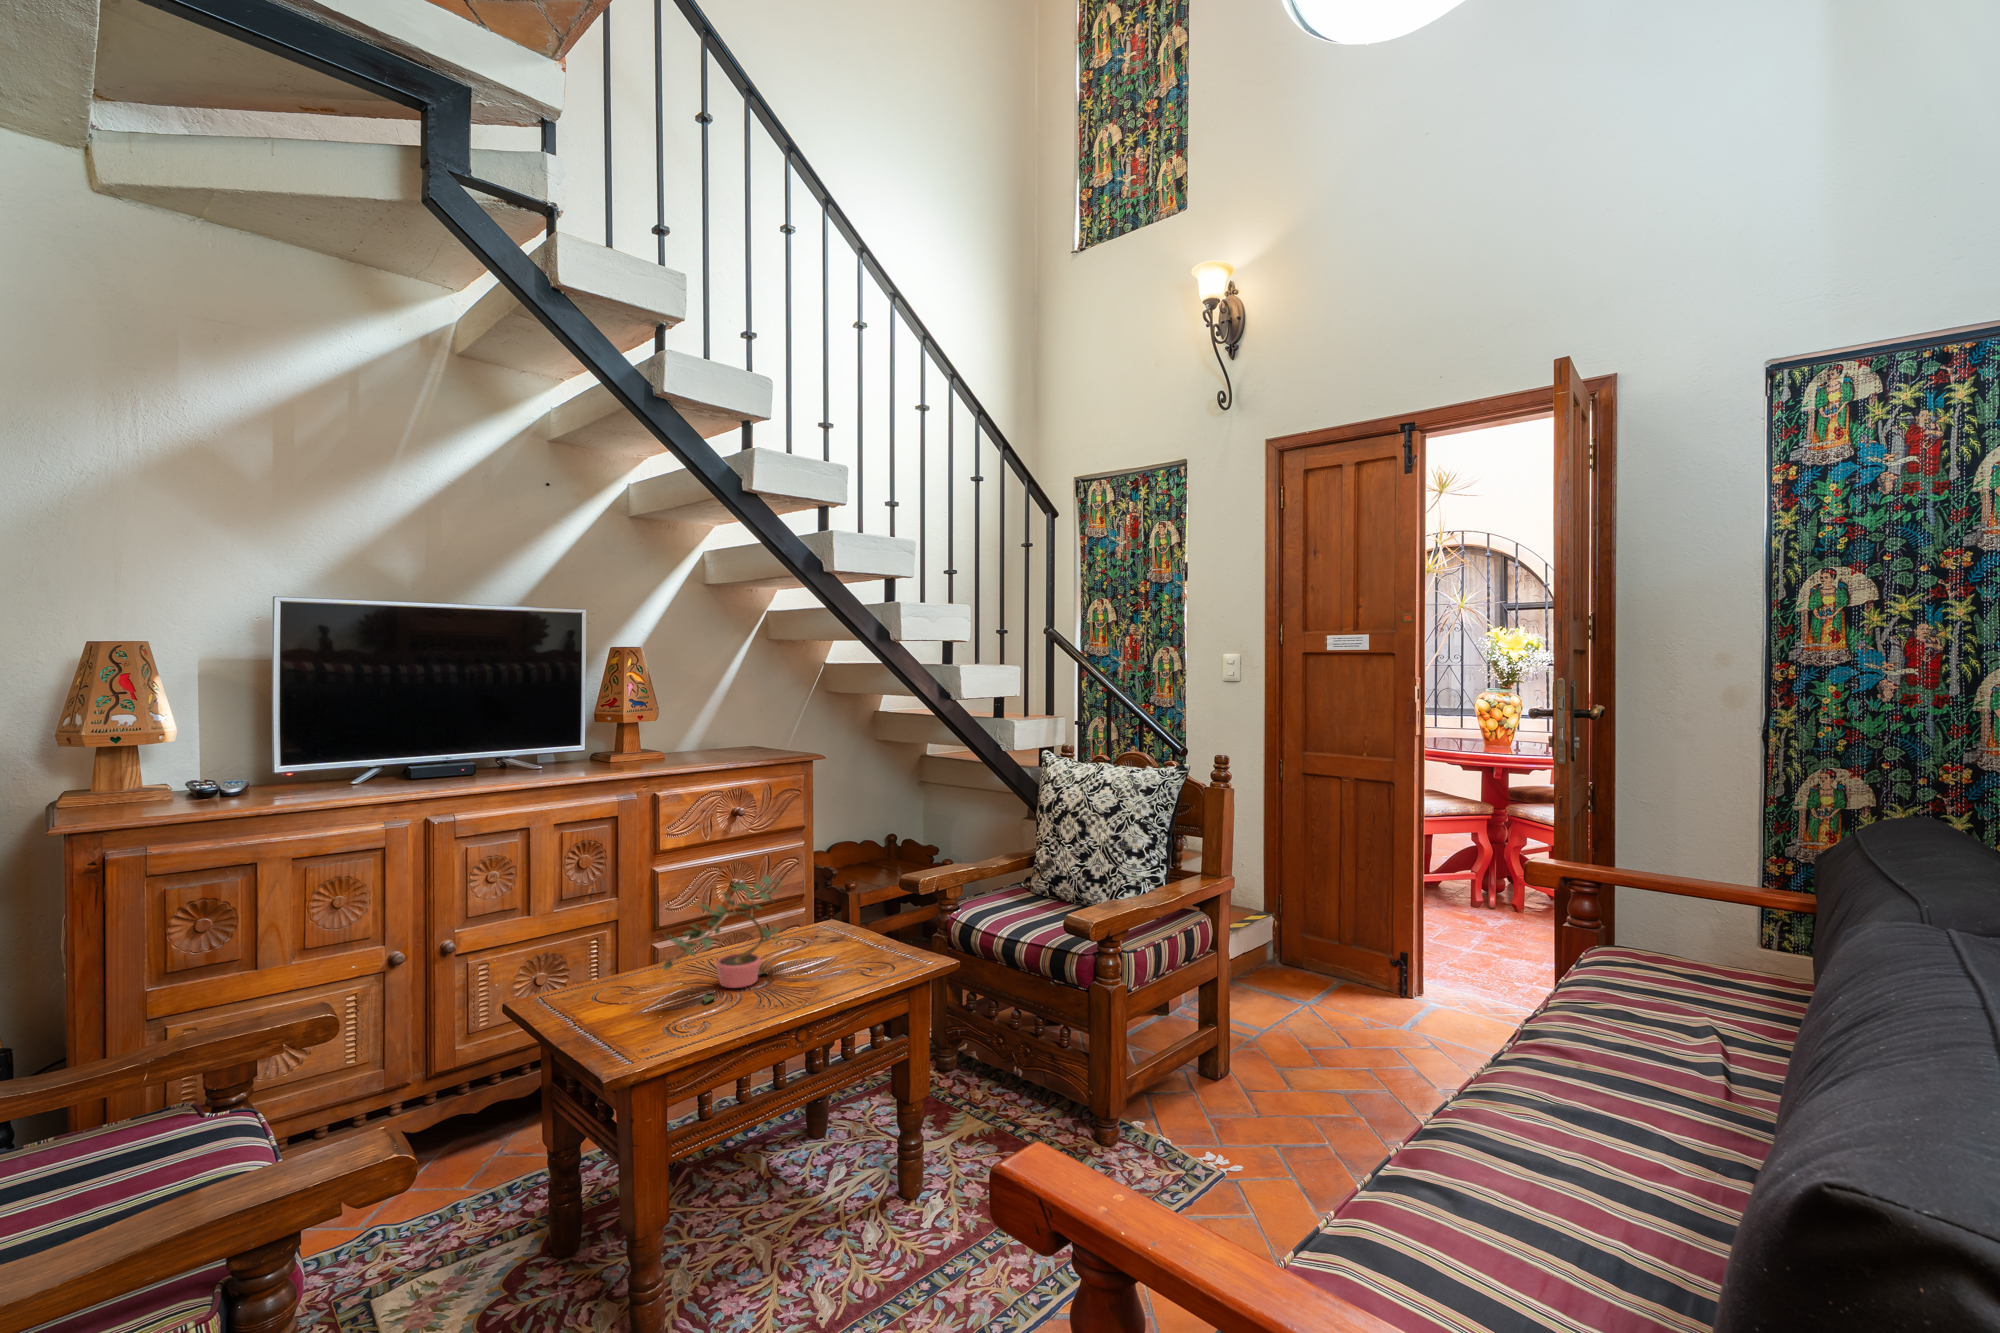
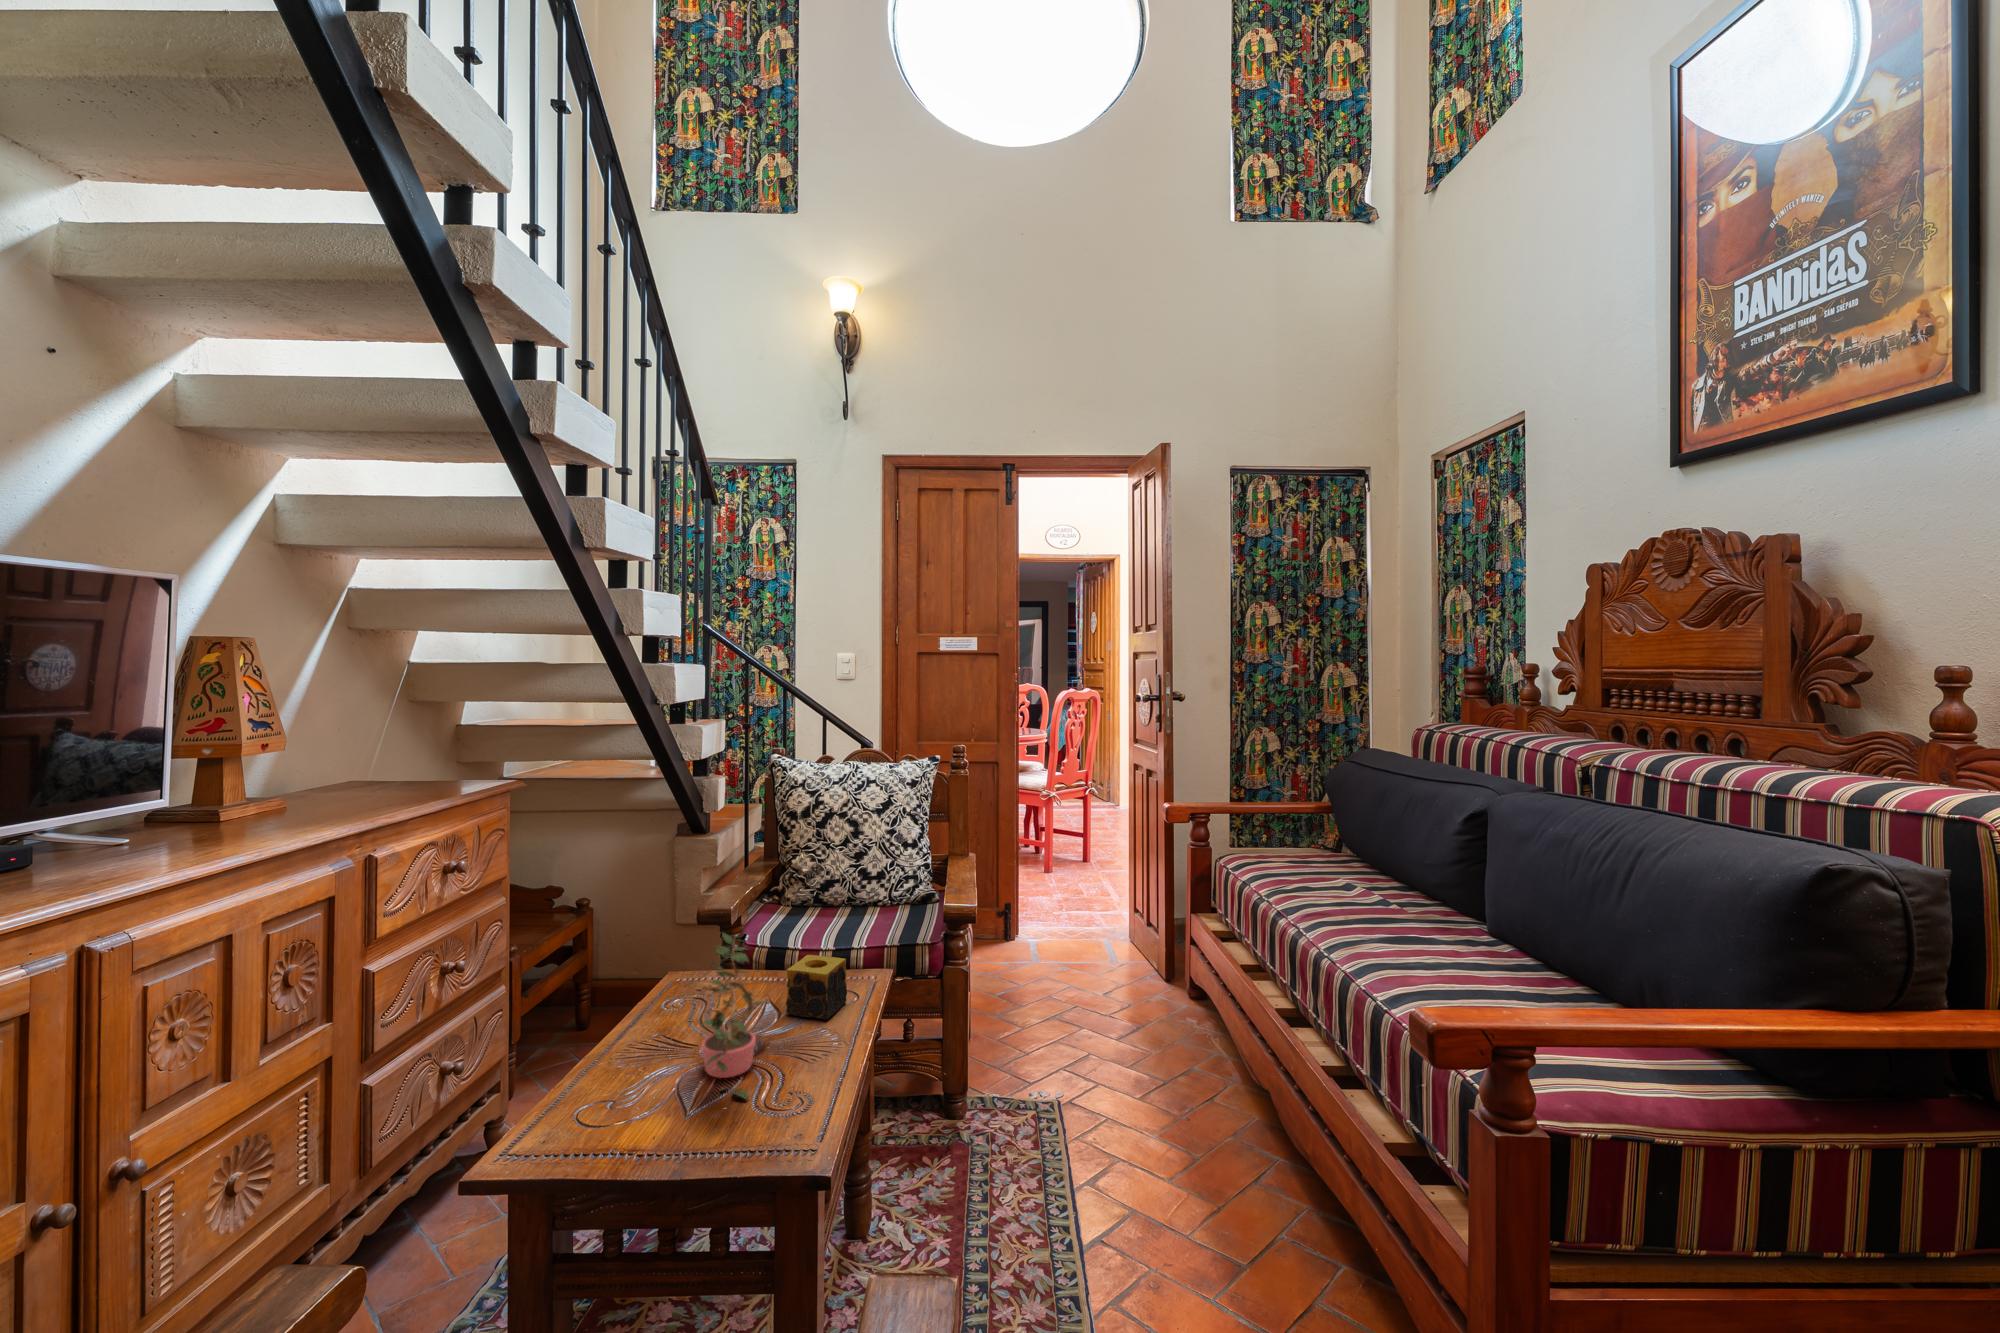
candle: none [833,918,885,974] -> present [786,955,847,1020]

